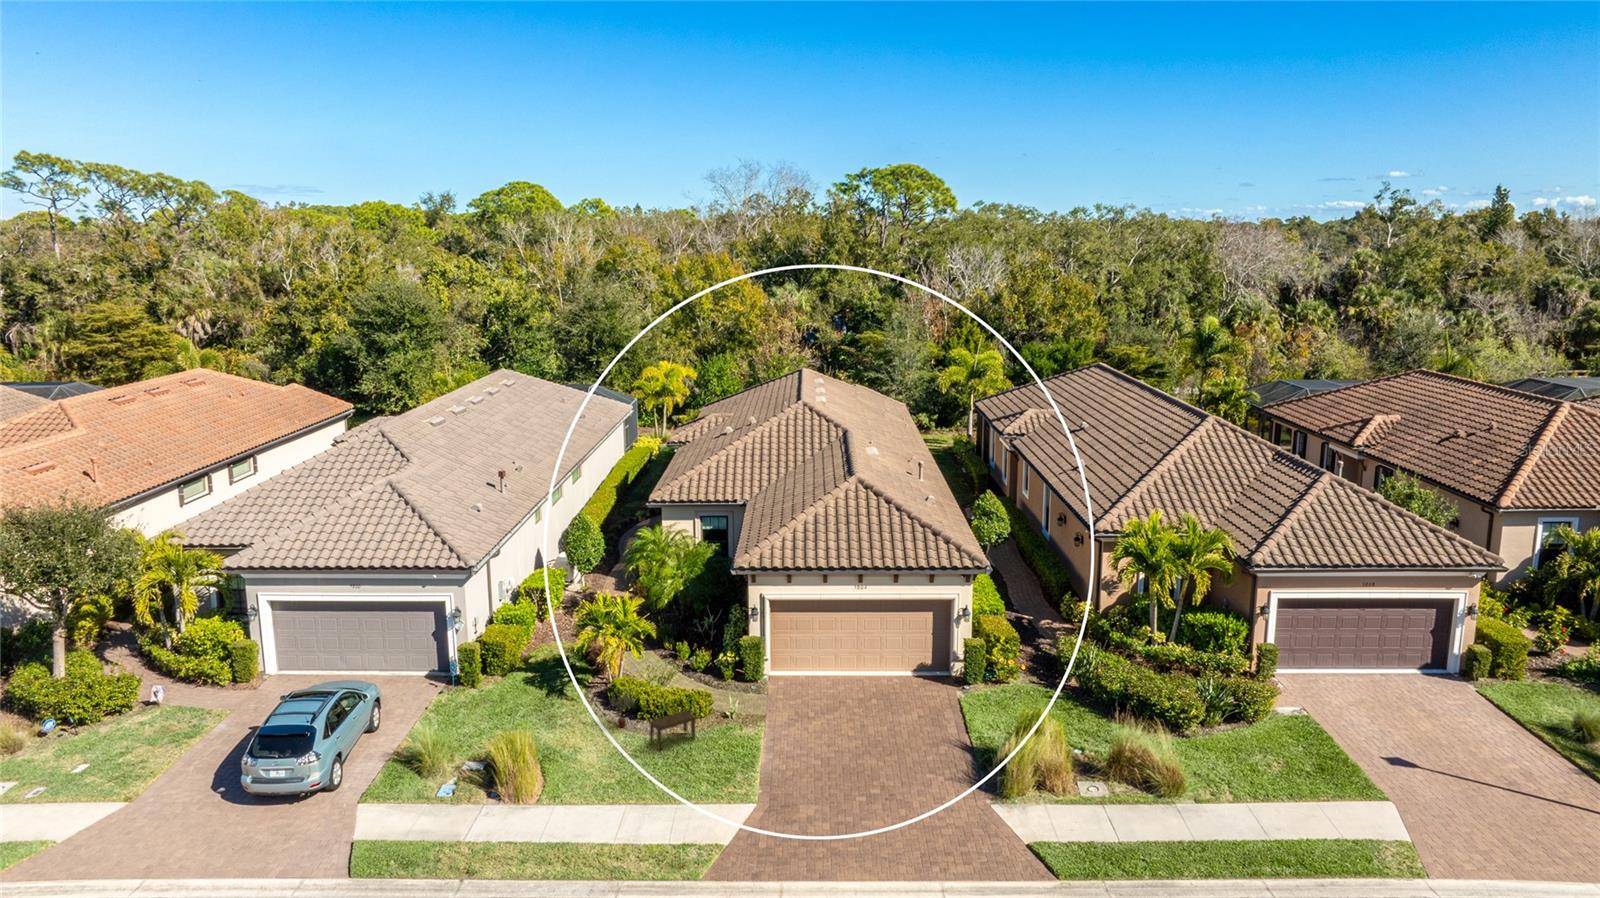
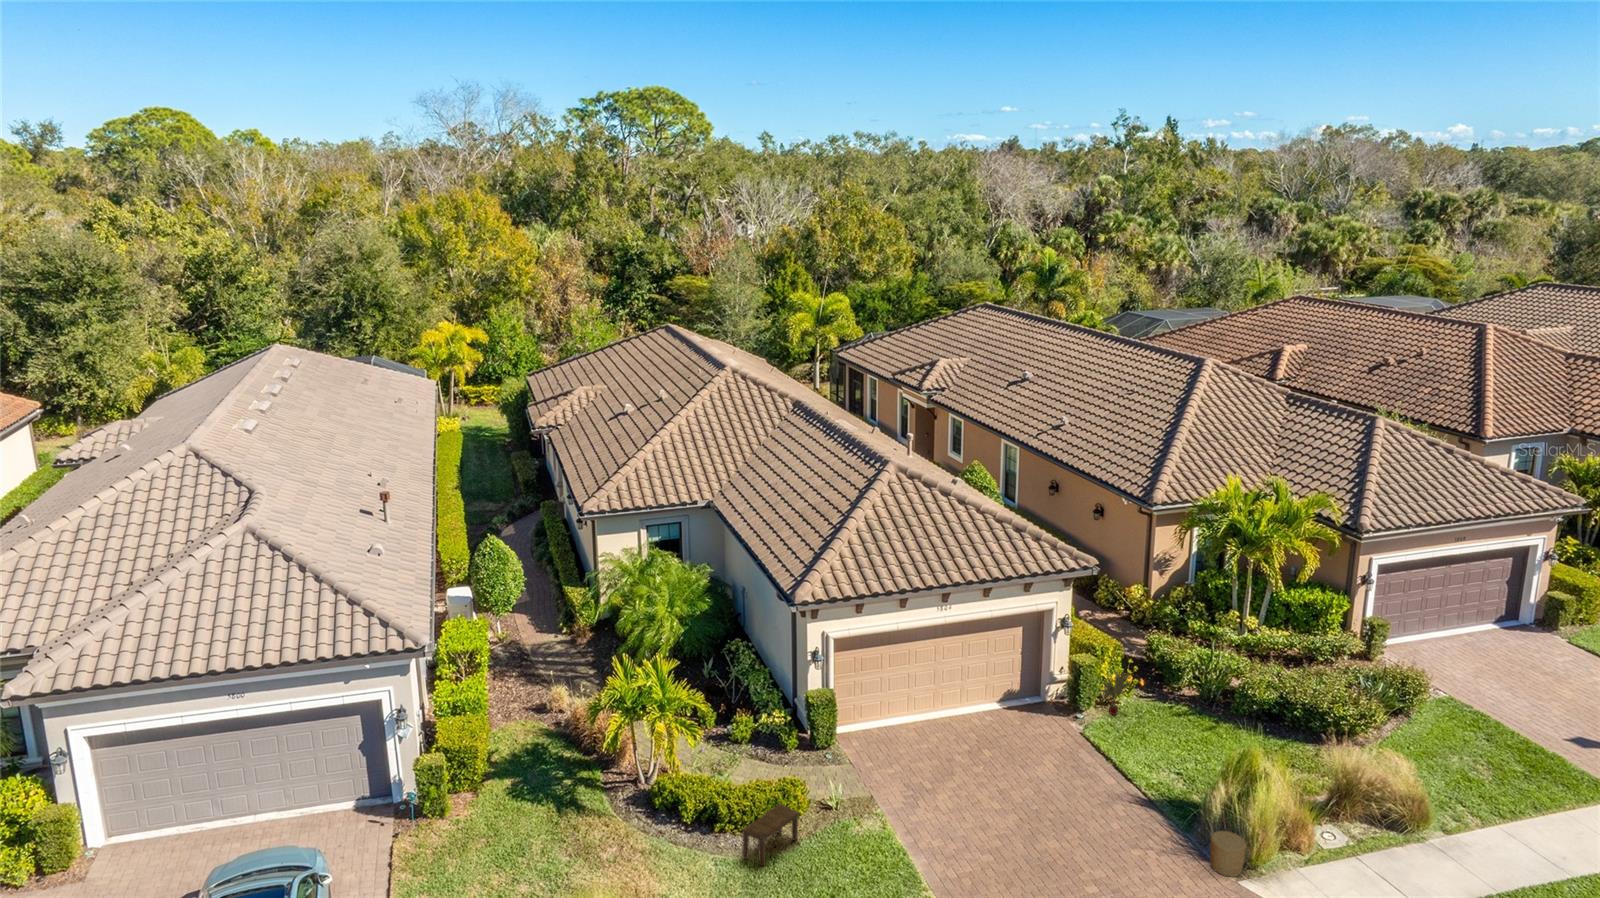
potted tree: present [610,689,635,727] -> present [1101,671,1129,715]
woven basket: none [992,779,1020,816] -> present [1210,831,1246,877]

